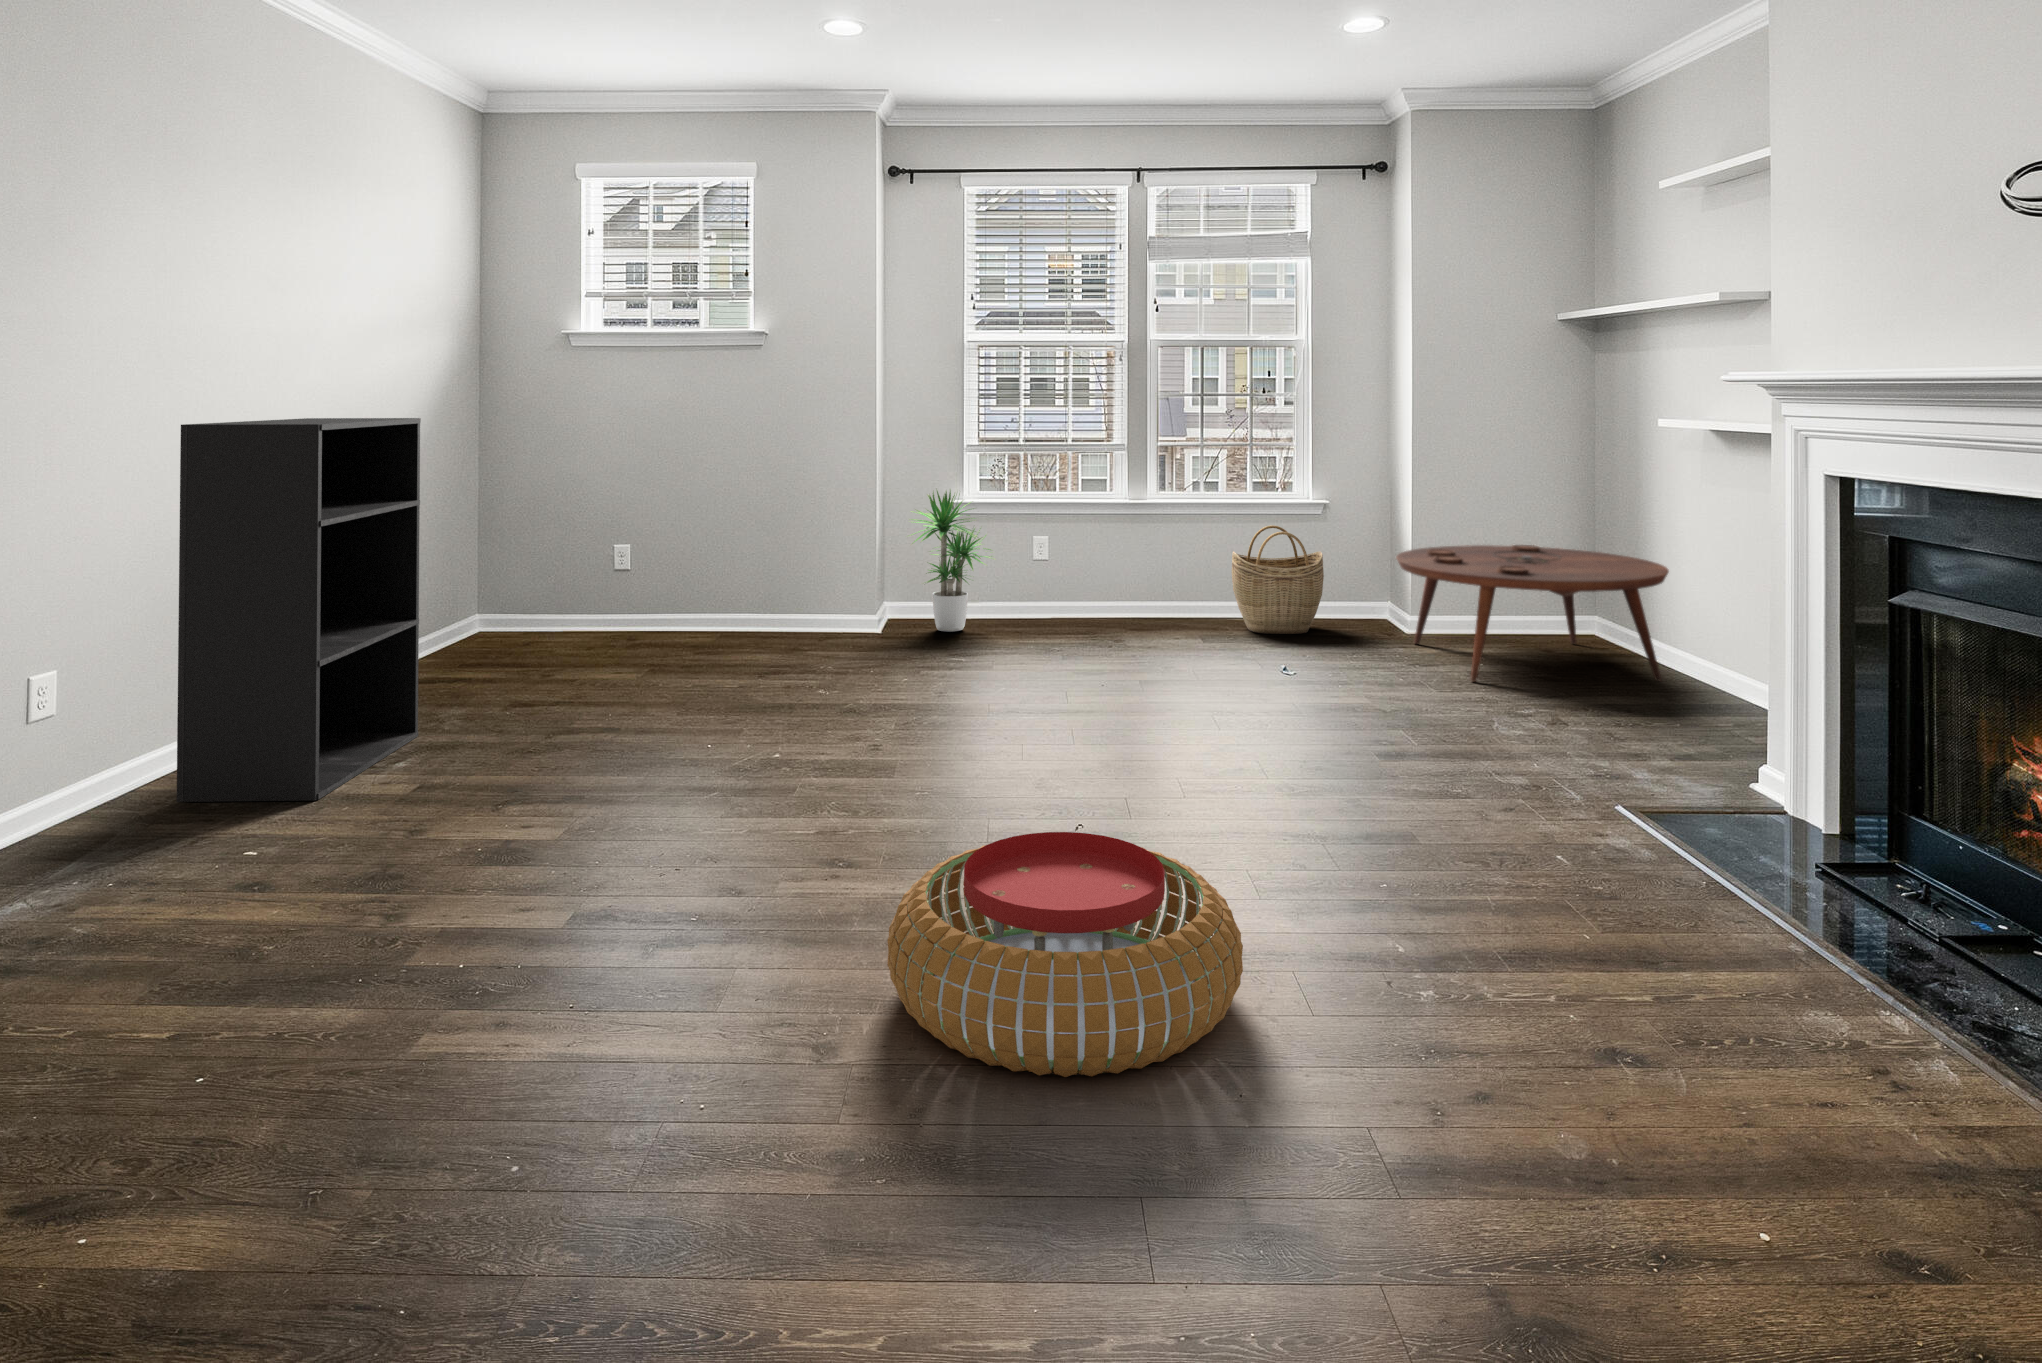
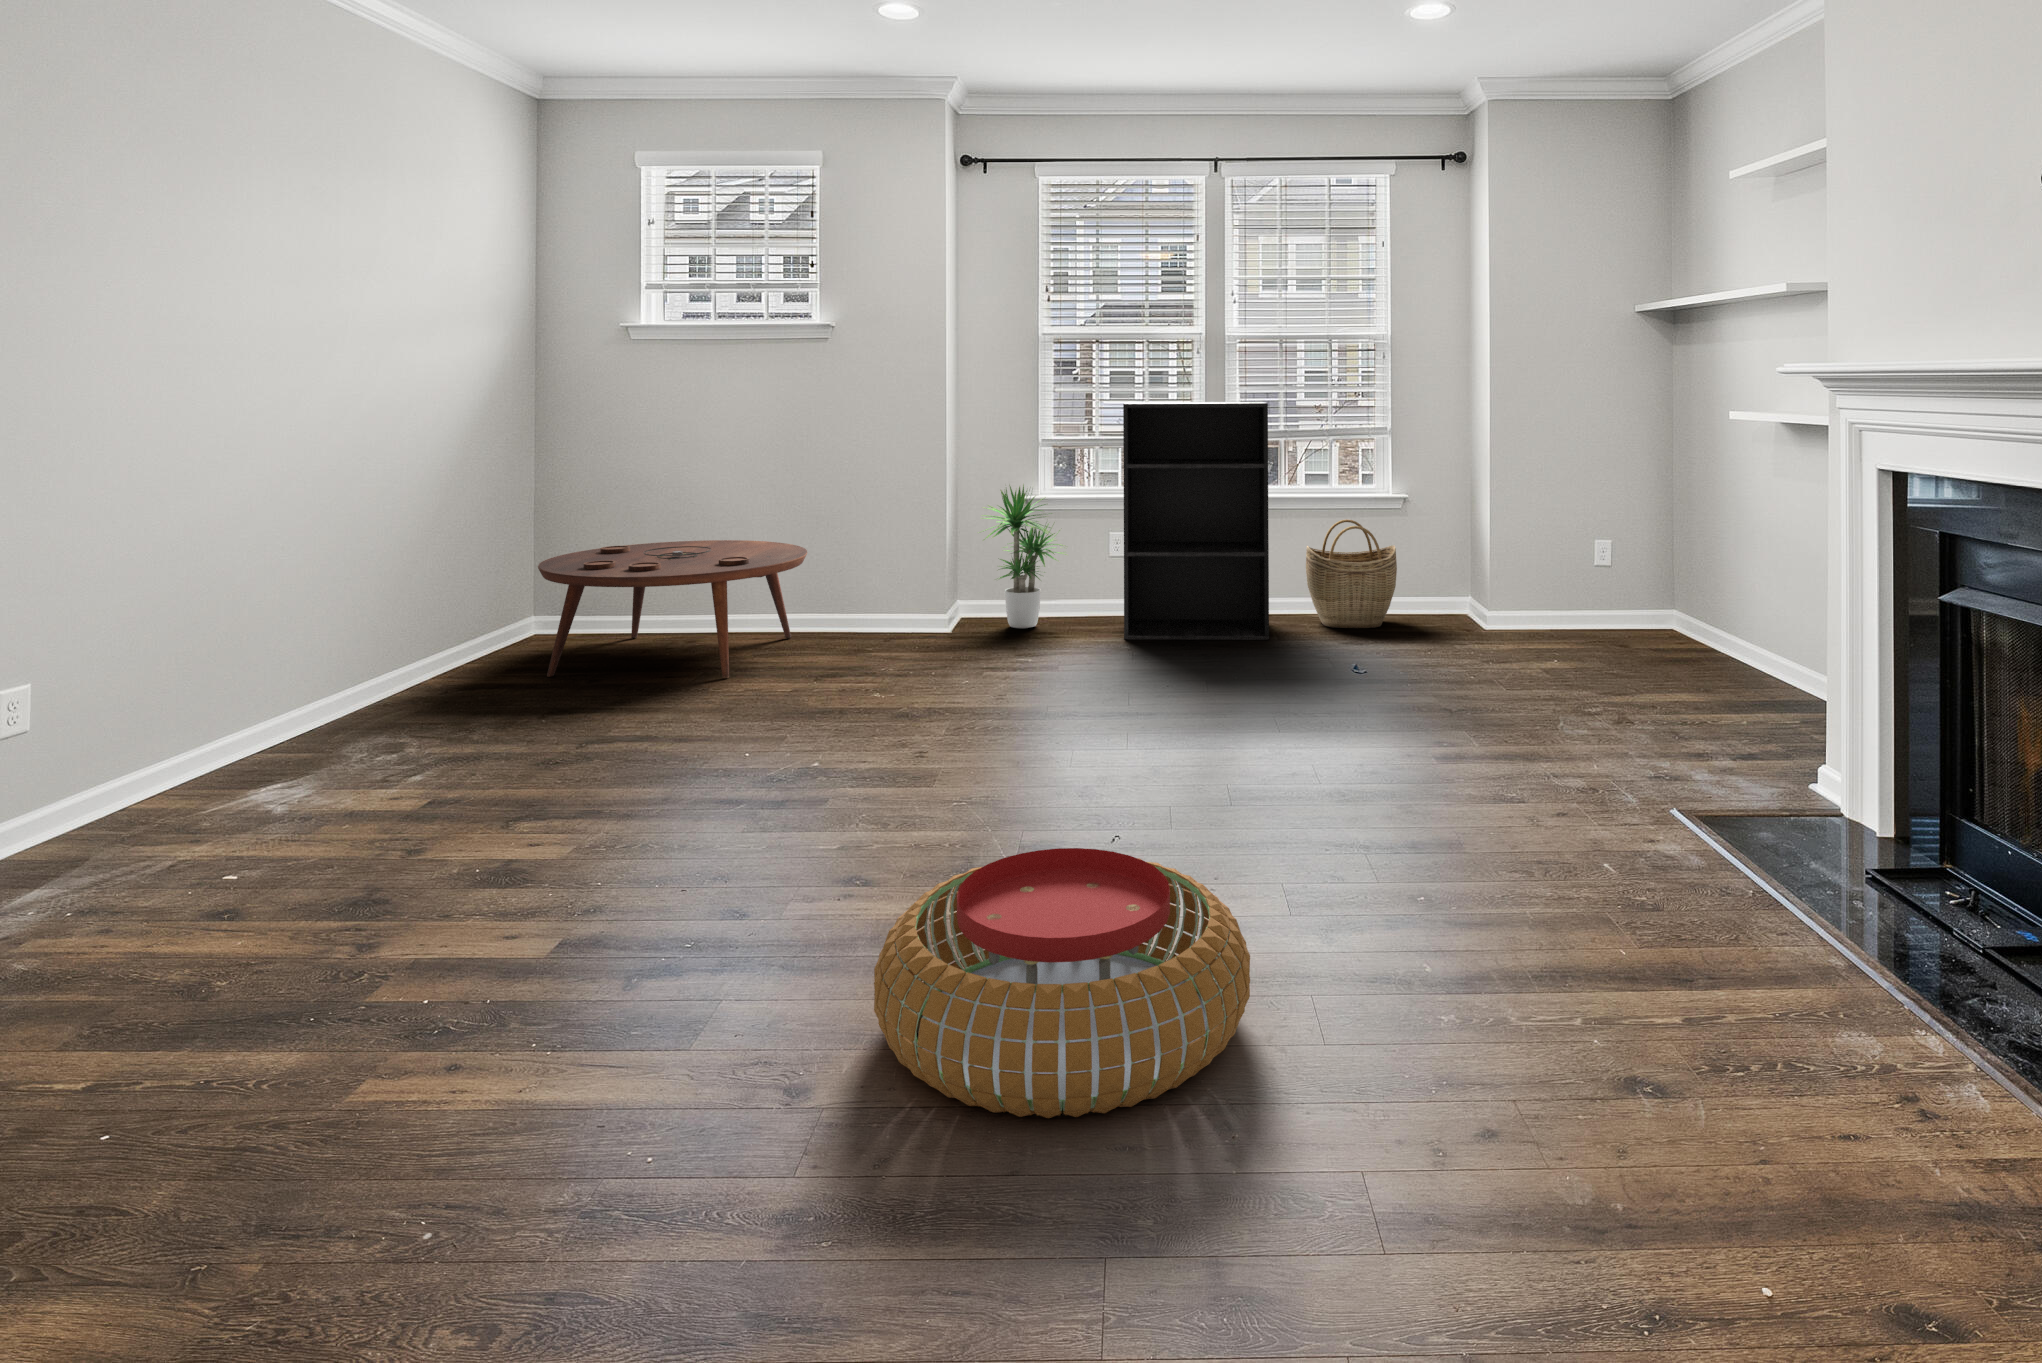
bookshelf: present [177,418,421,802] -> present [1123,402,1269,640]
coffee table: present [1396,545,1669,682] -> present [538,540,807,678]

